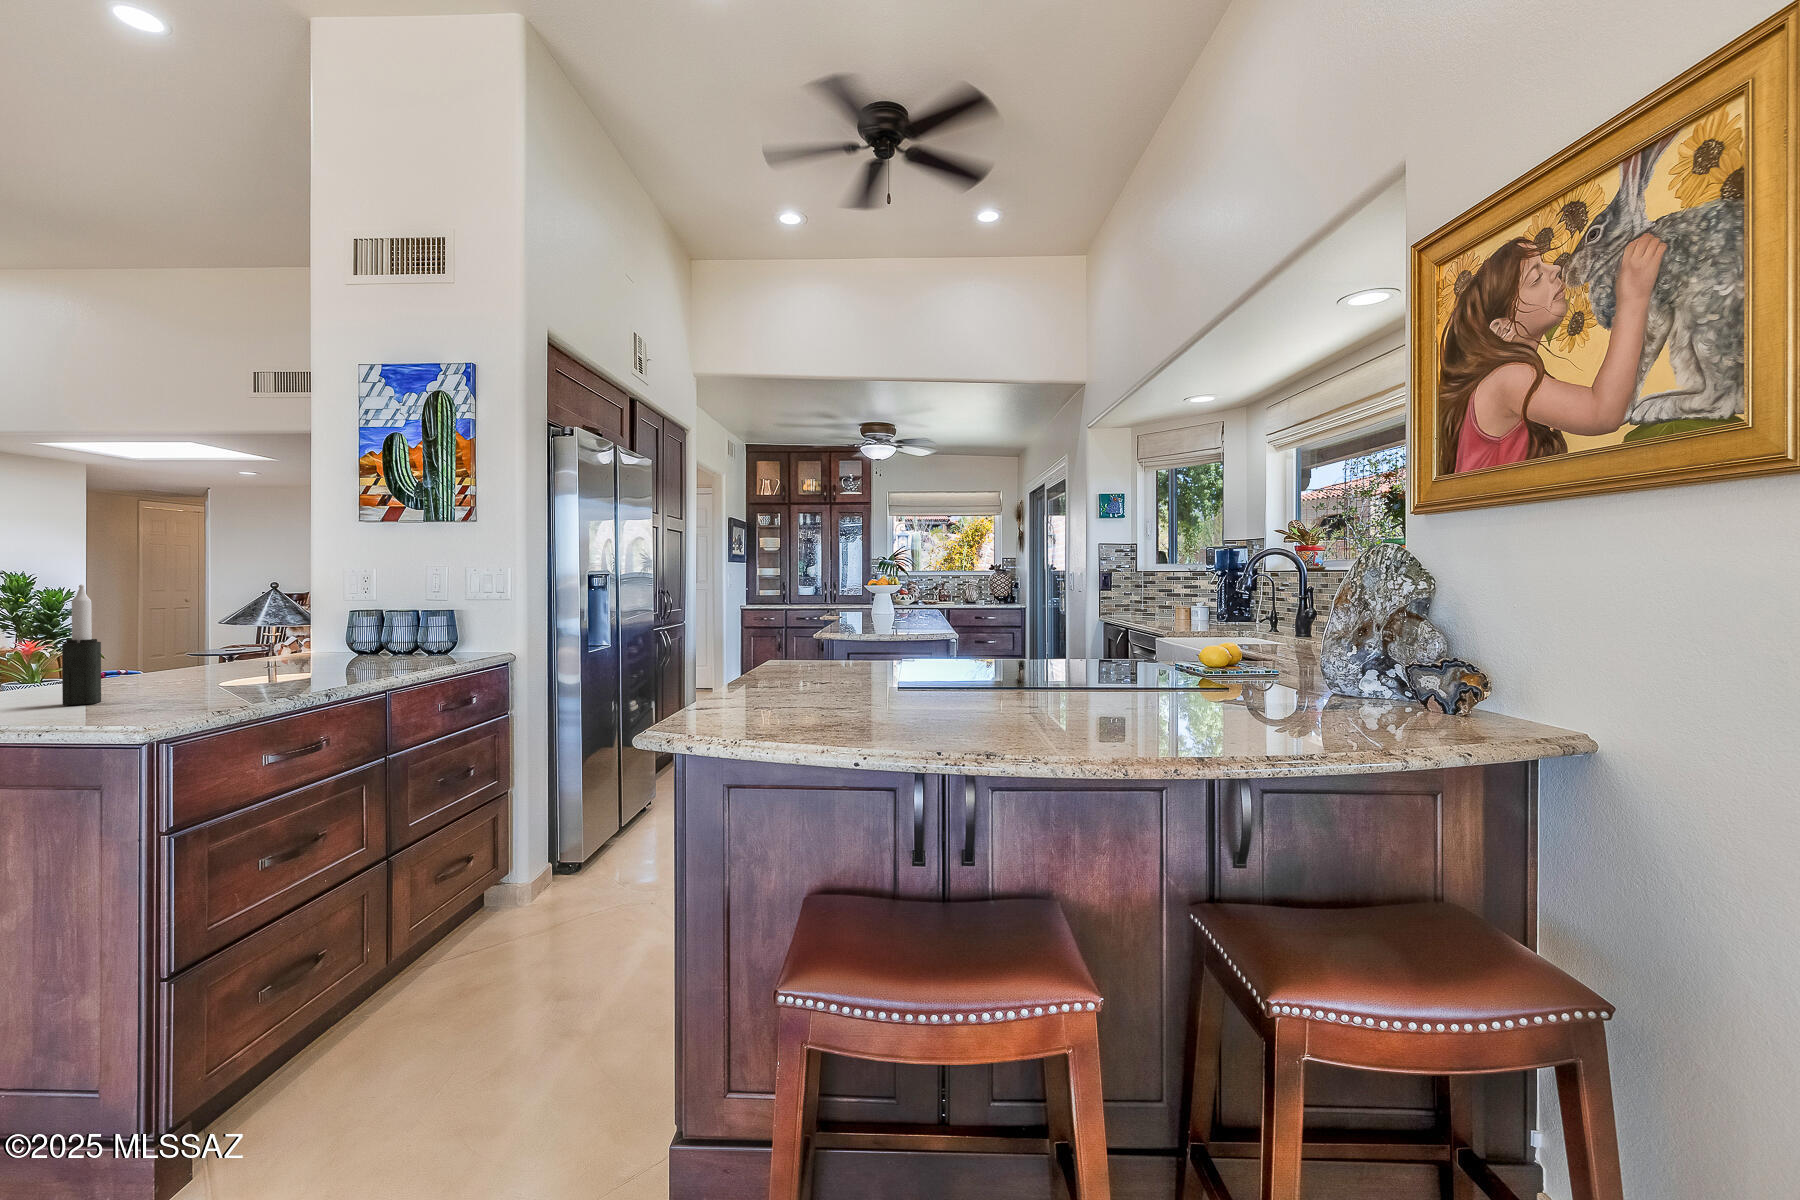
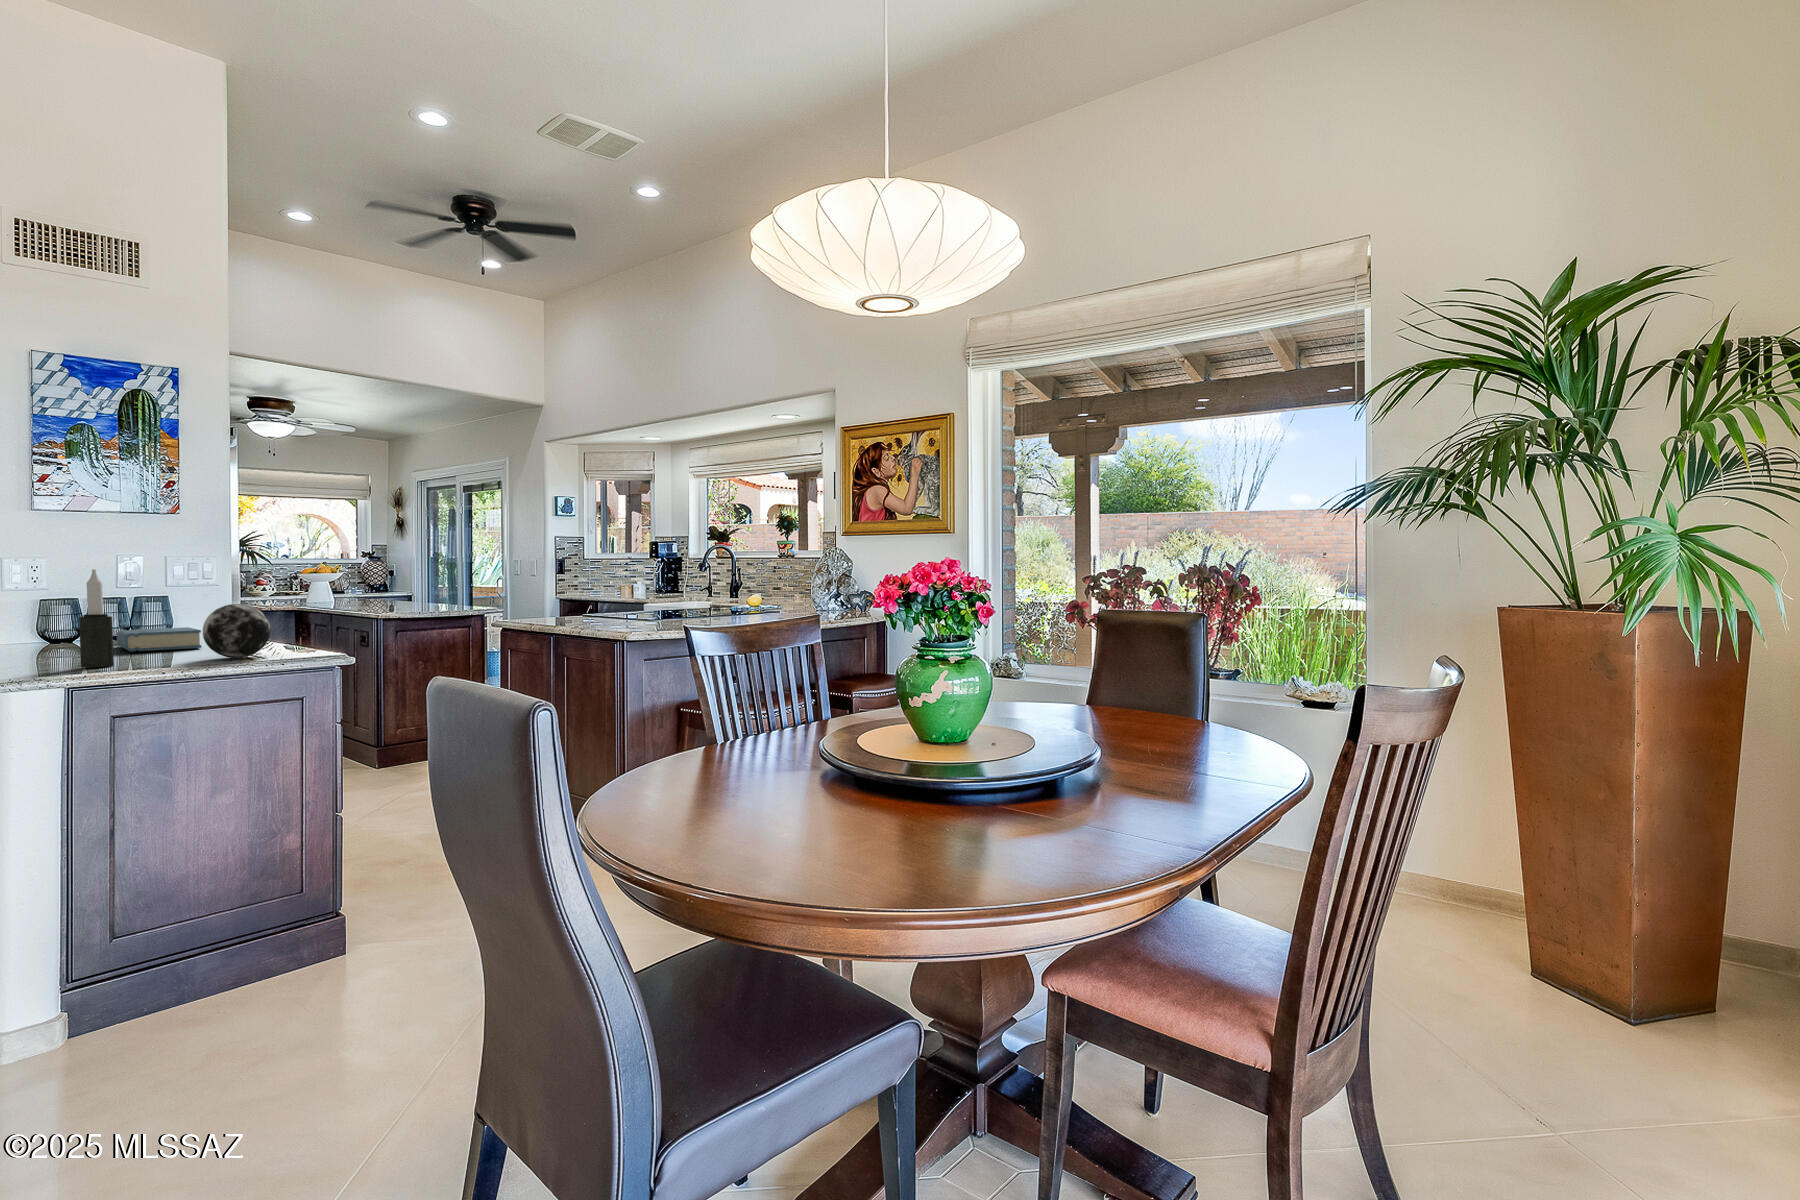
decorative orb: none [140,633,238,707] -> present [203,604,271,658]
hardback book: none [242,652,378,682] -> present [117,627,202,651]

